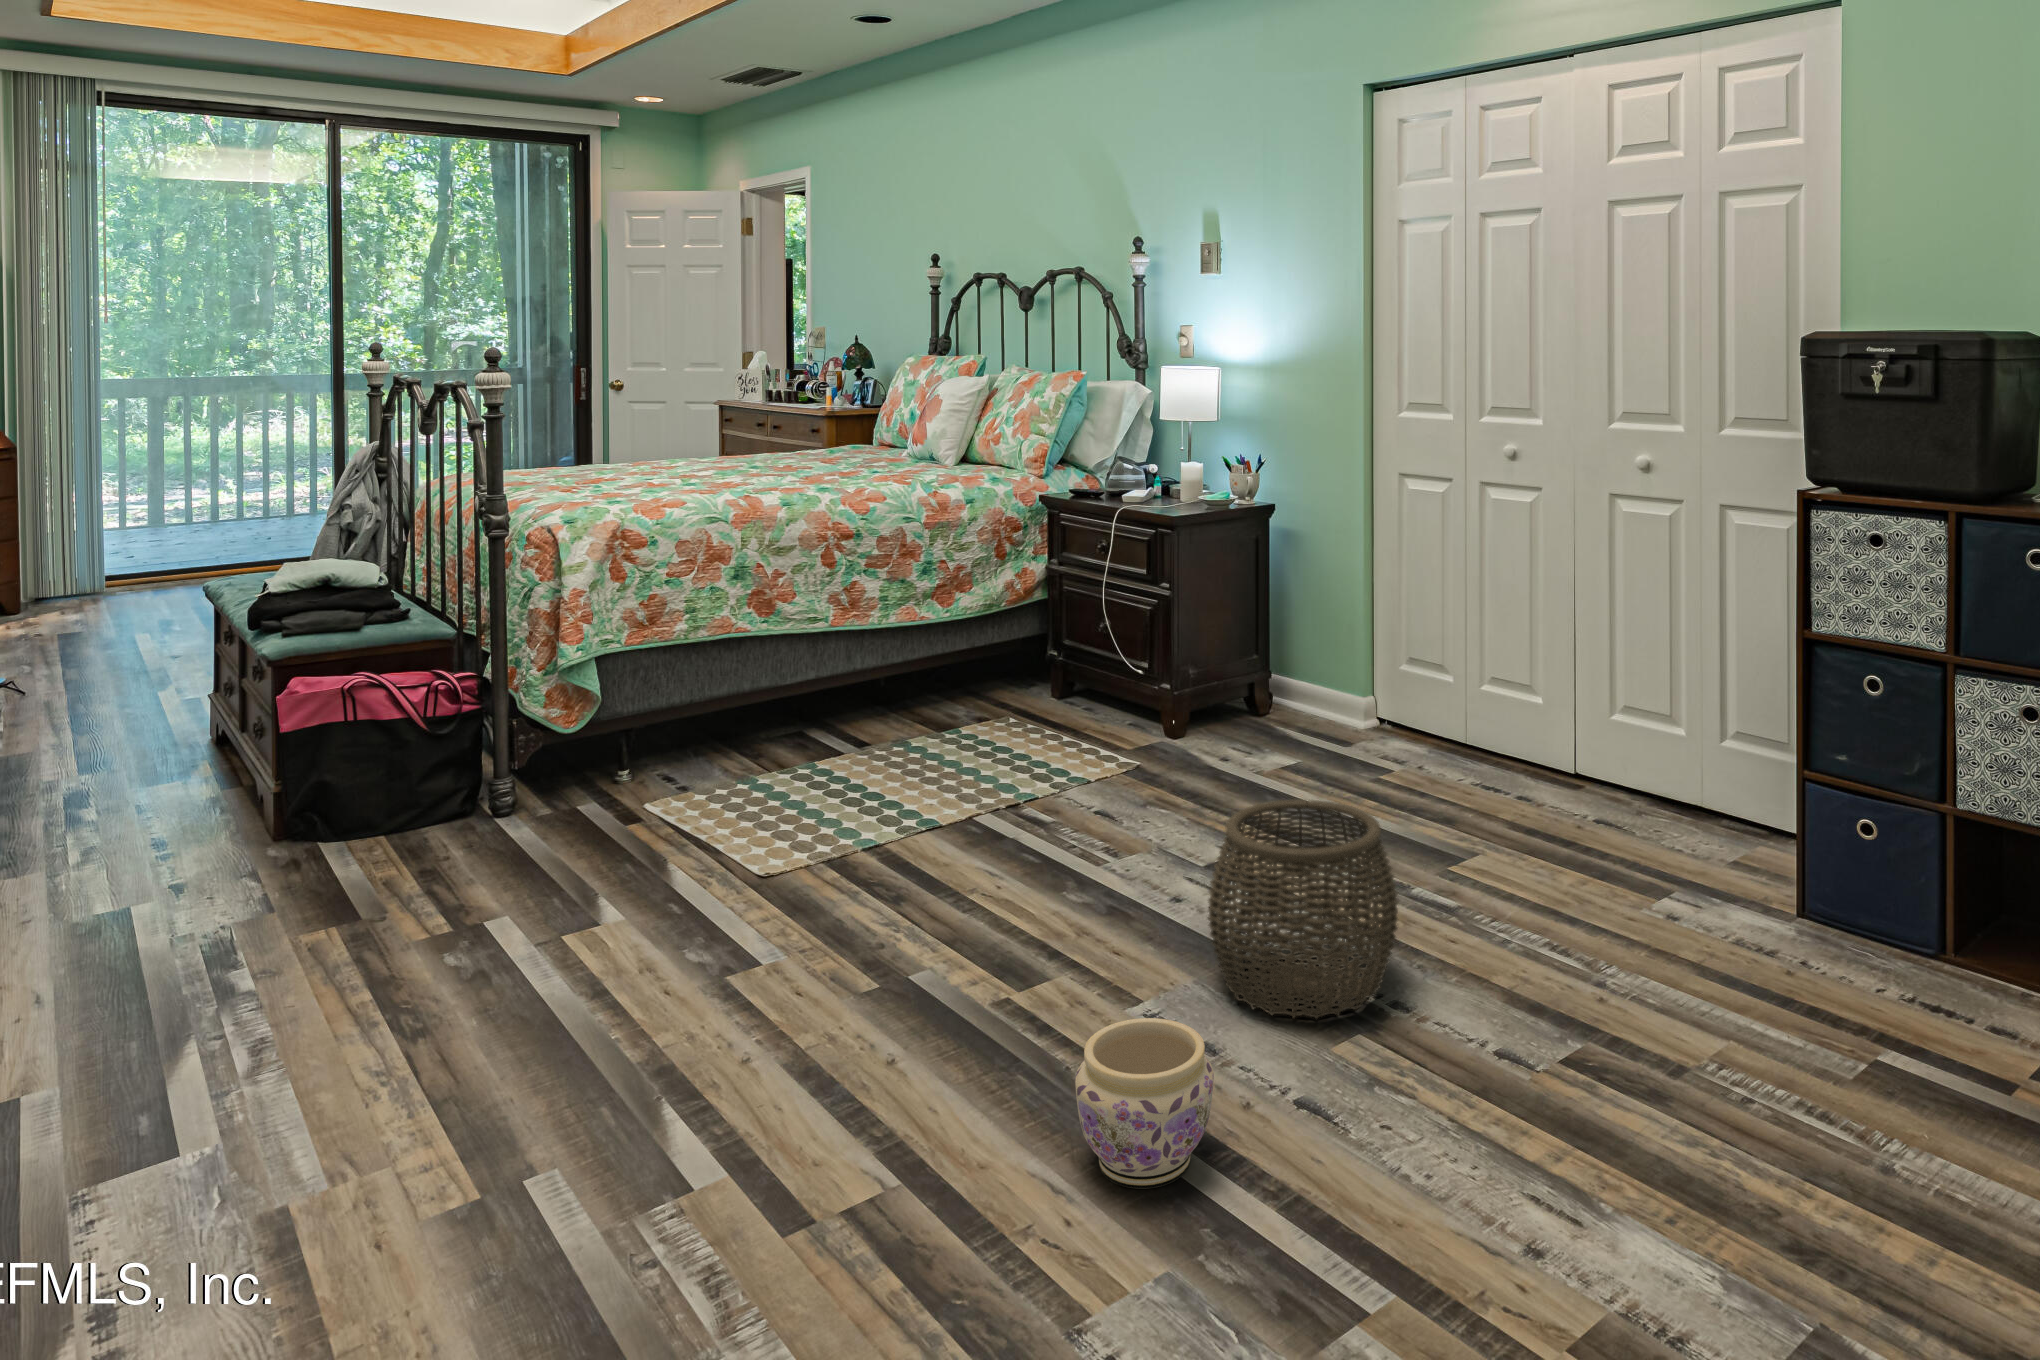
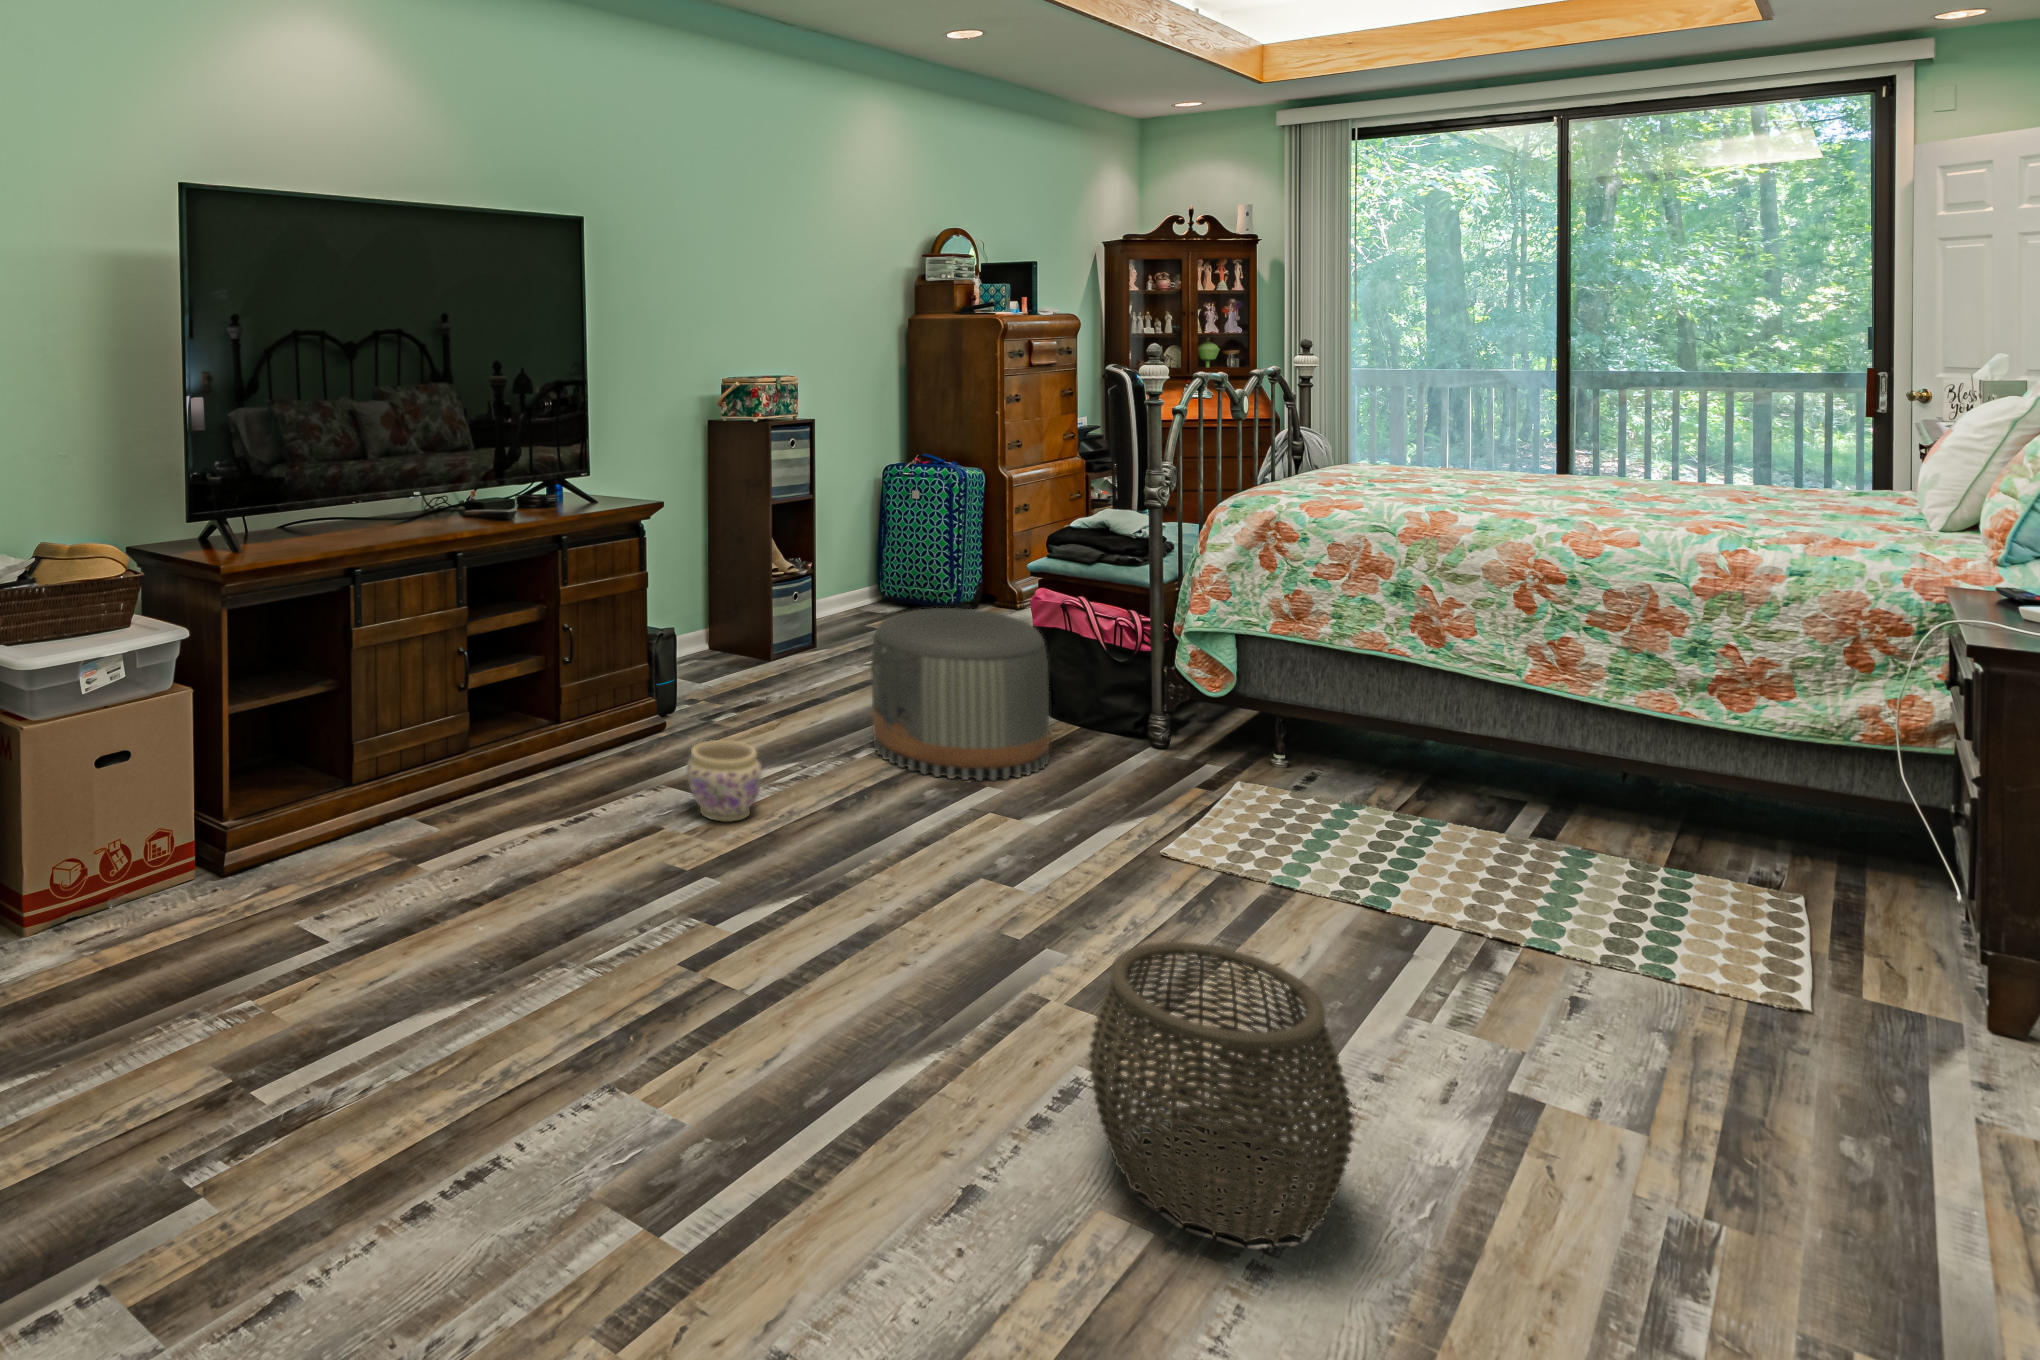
pouf: none [223,704,512,972] -> present [871,608,1049,780]
planter: present [1075,1018,1214,1189] -> present [686,740,762,822]

